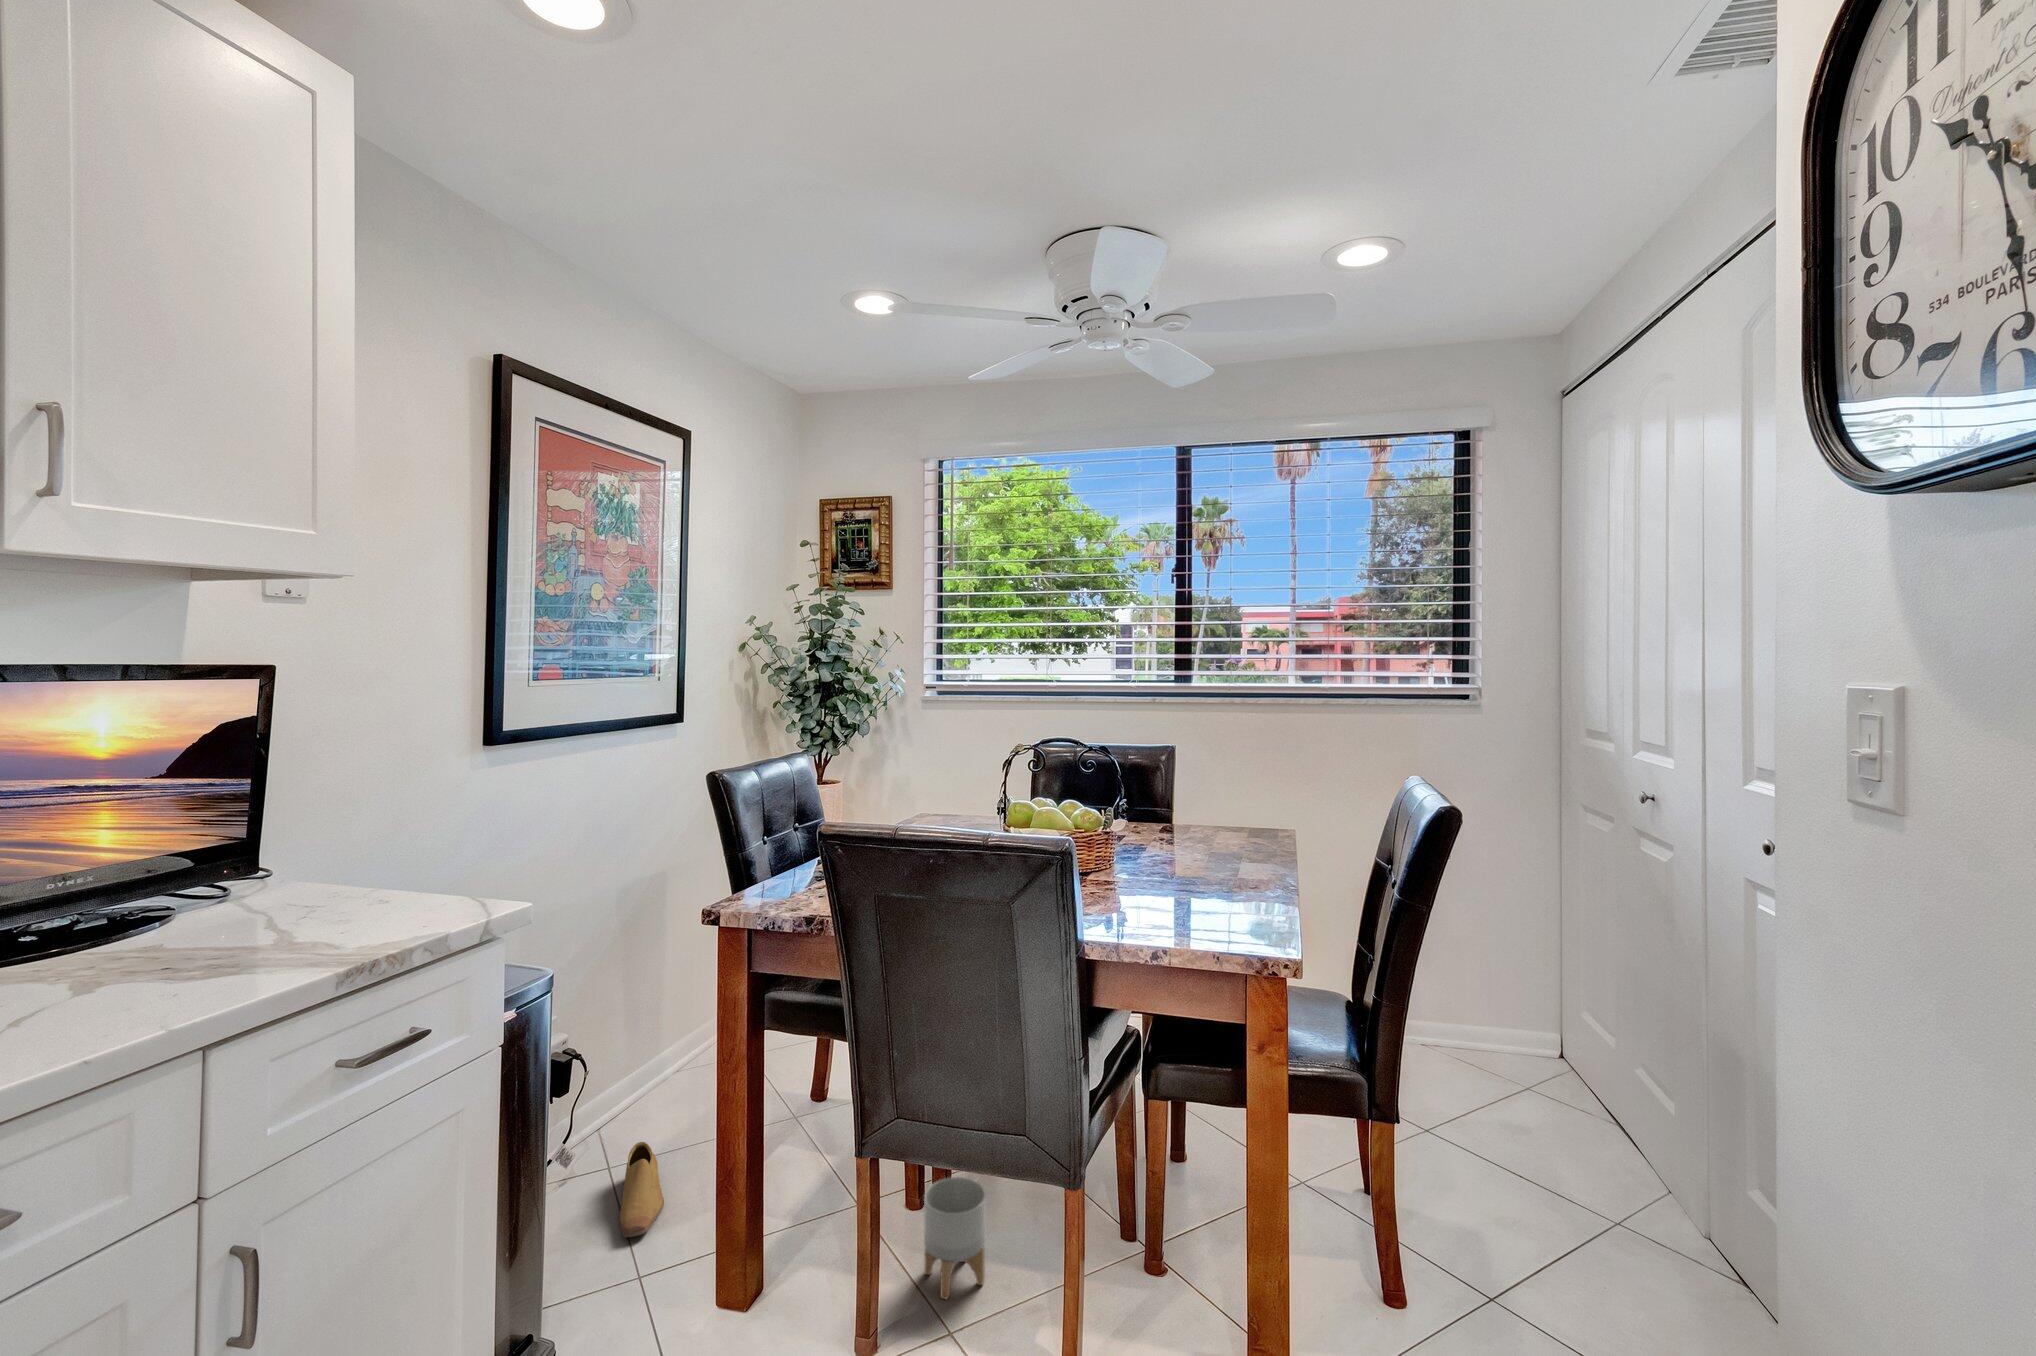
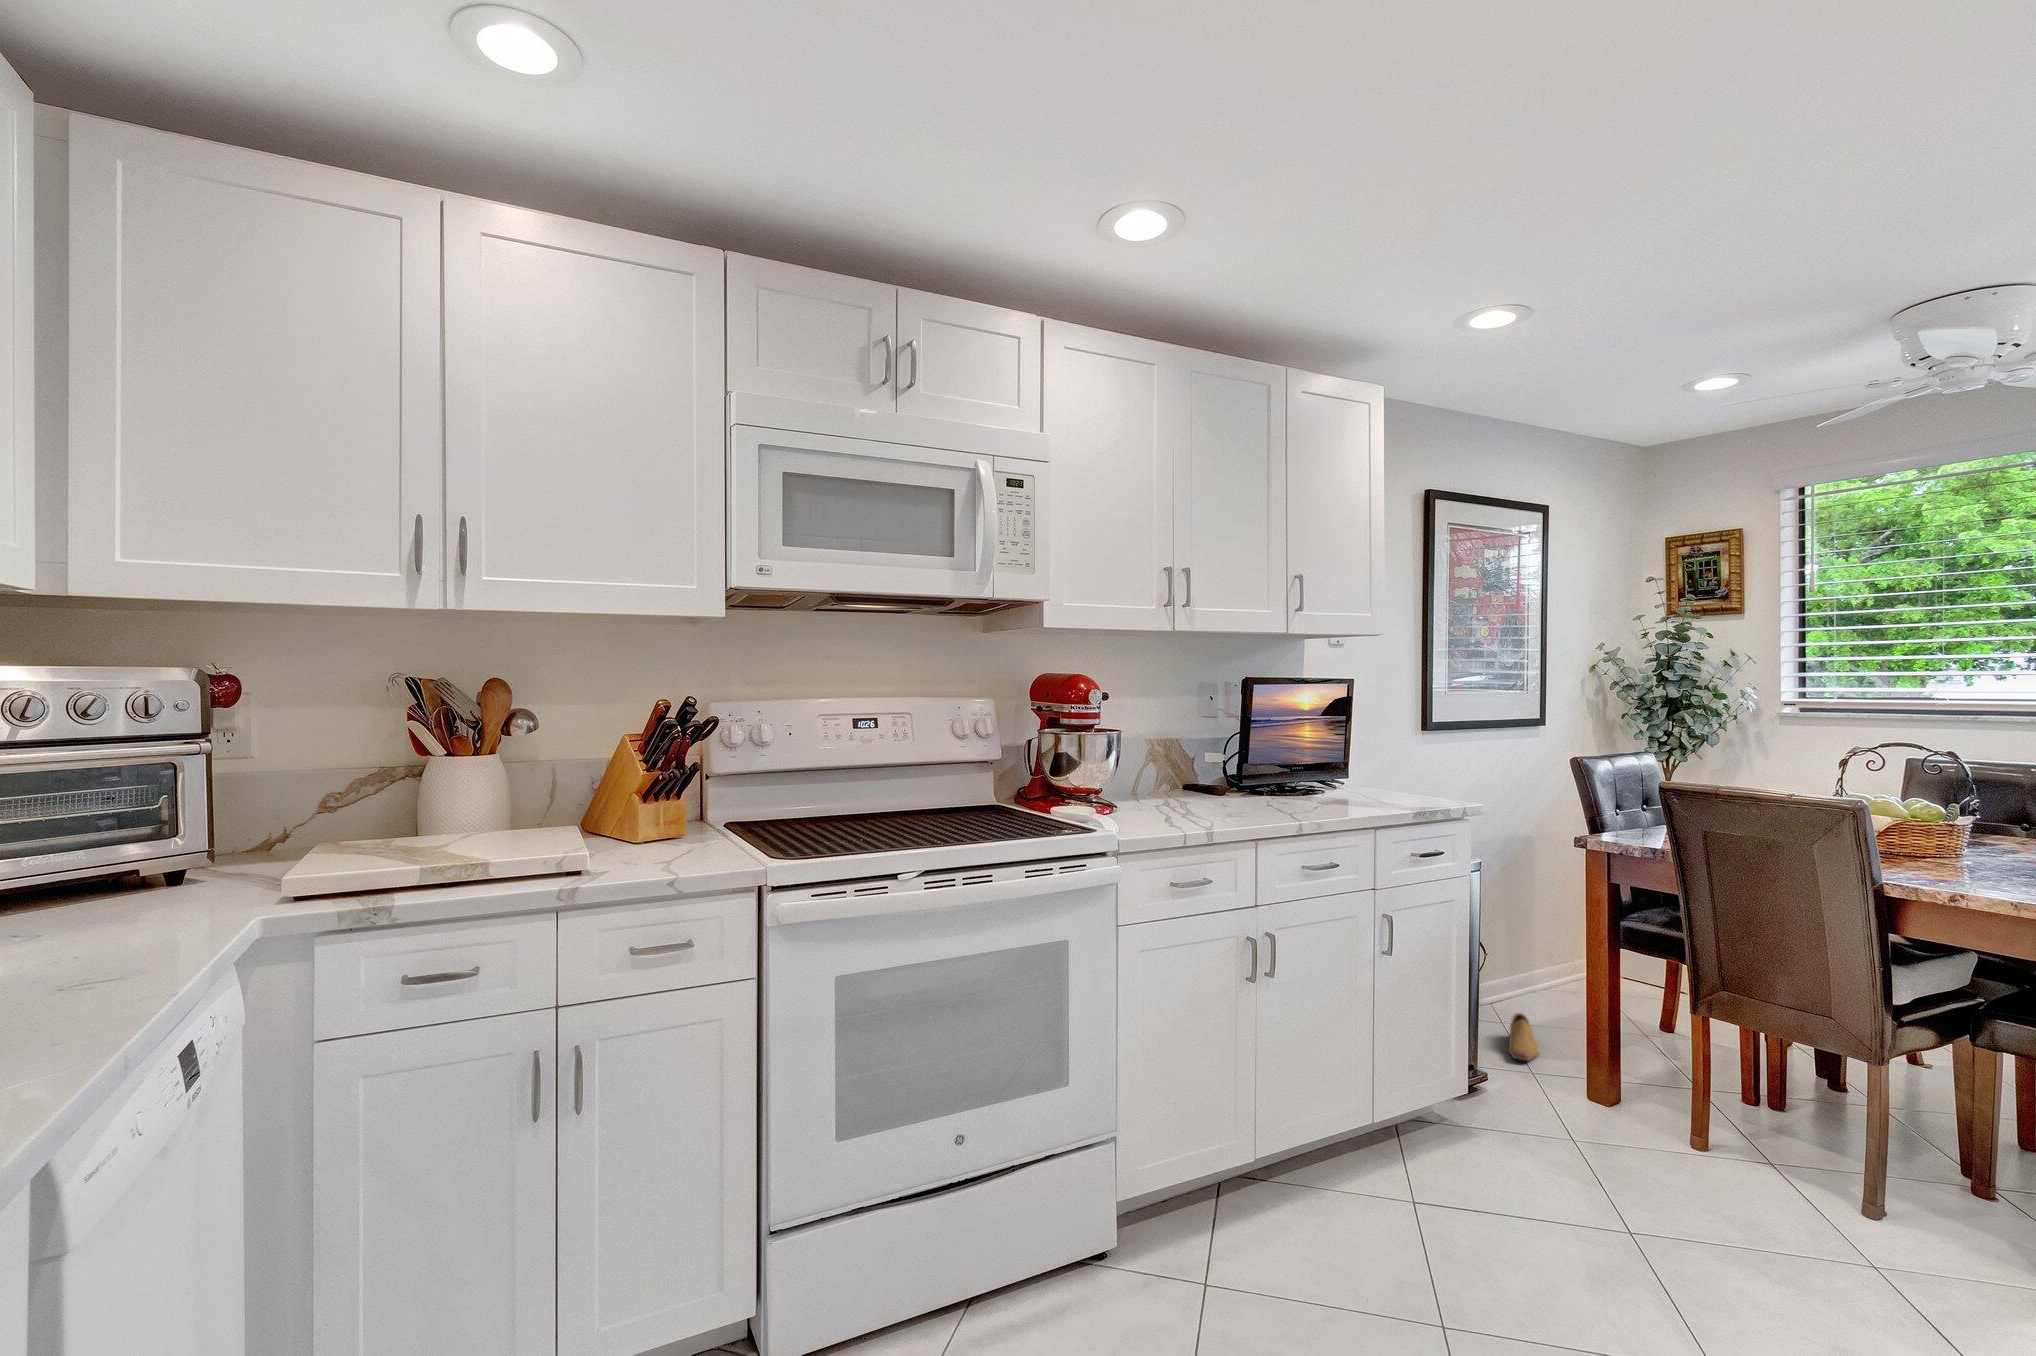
planter: present [924,1177,986,1299] -> none [1757,1077,1818,1162]

